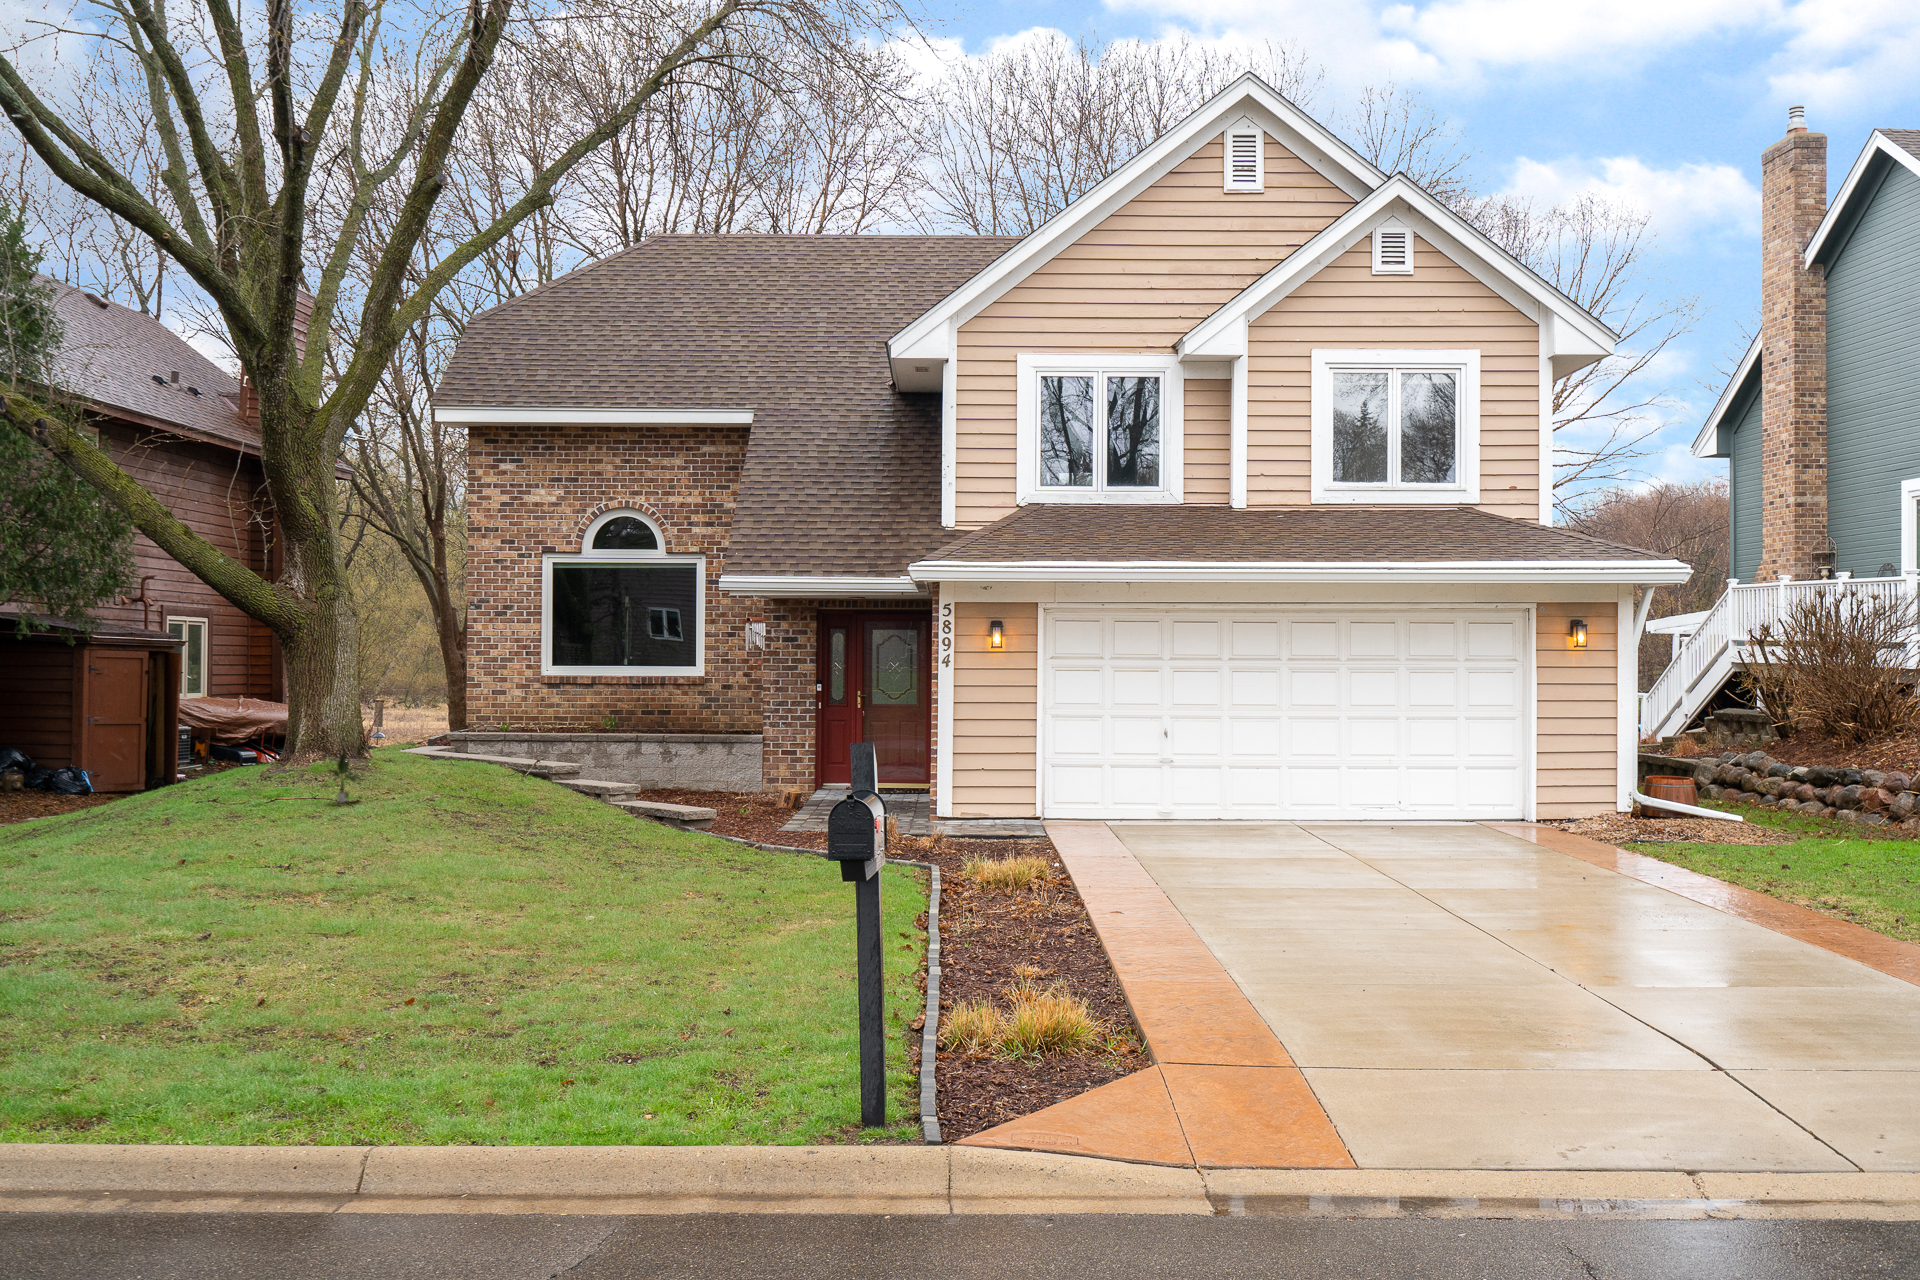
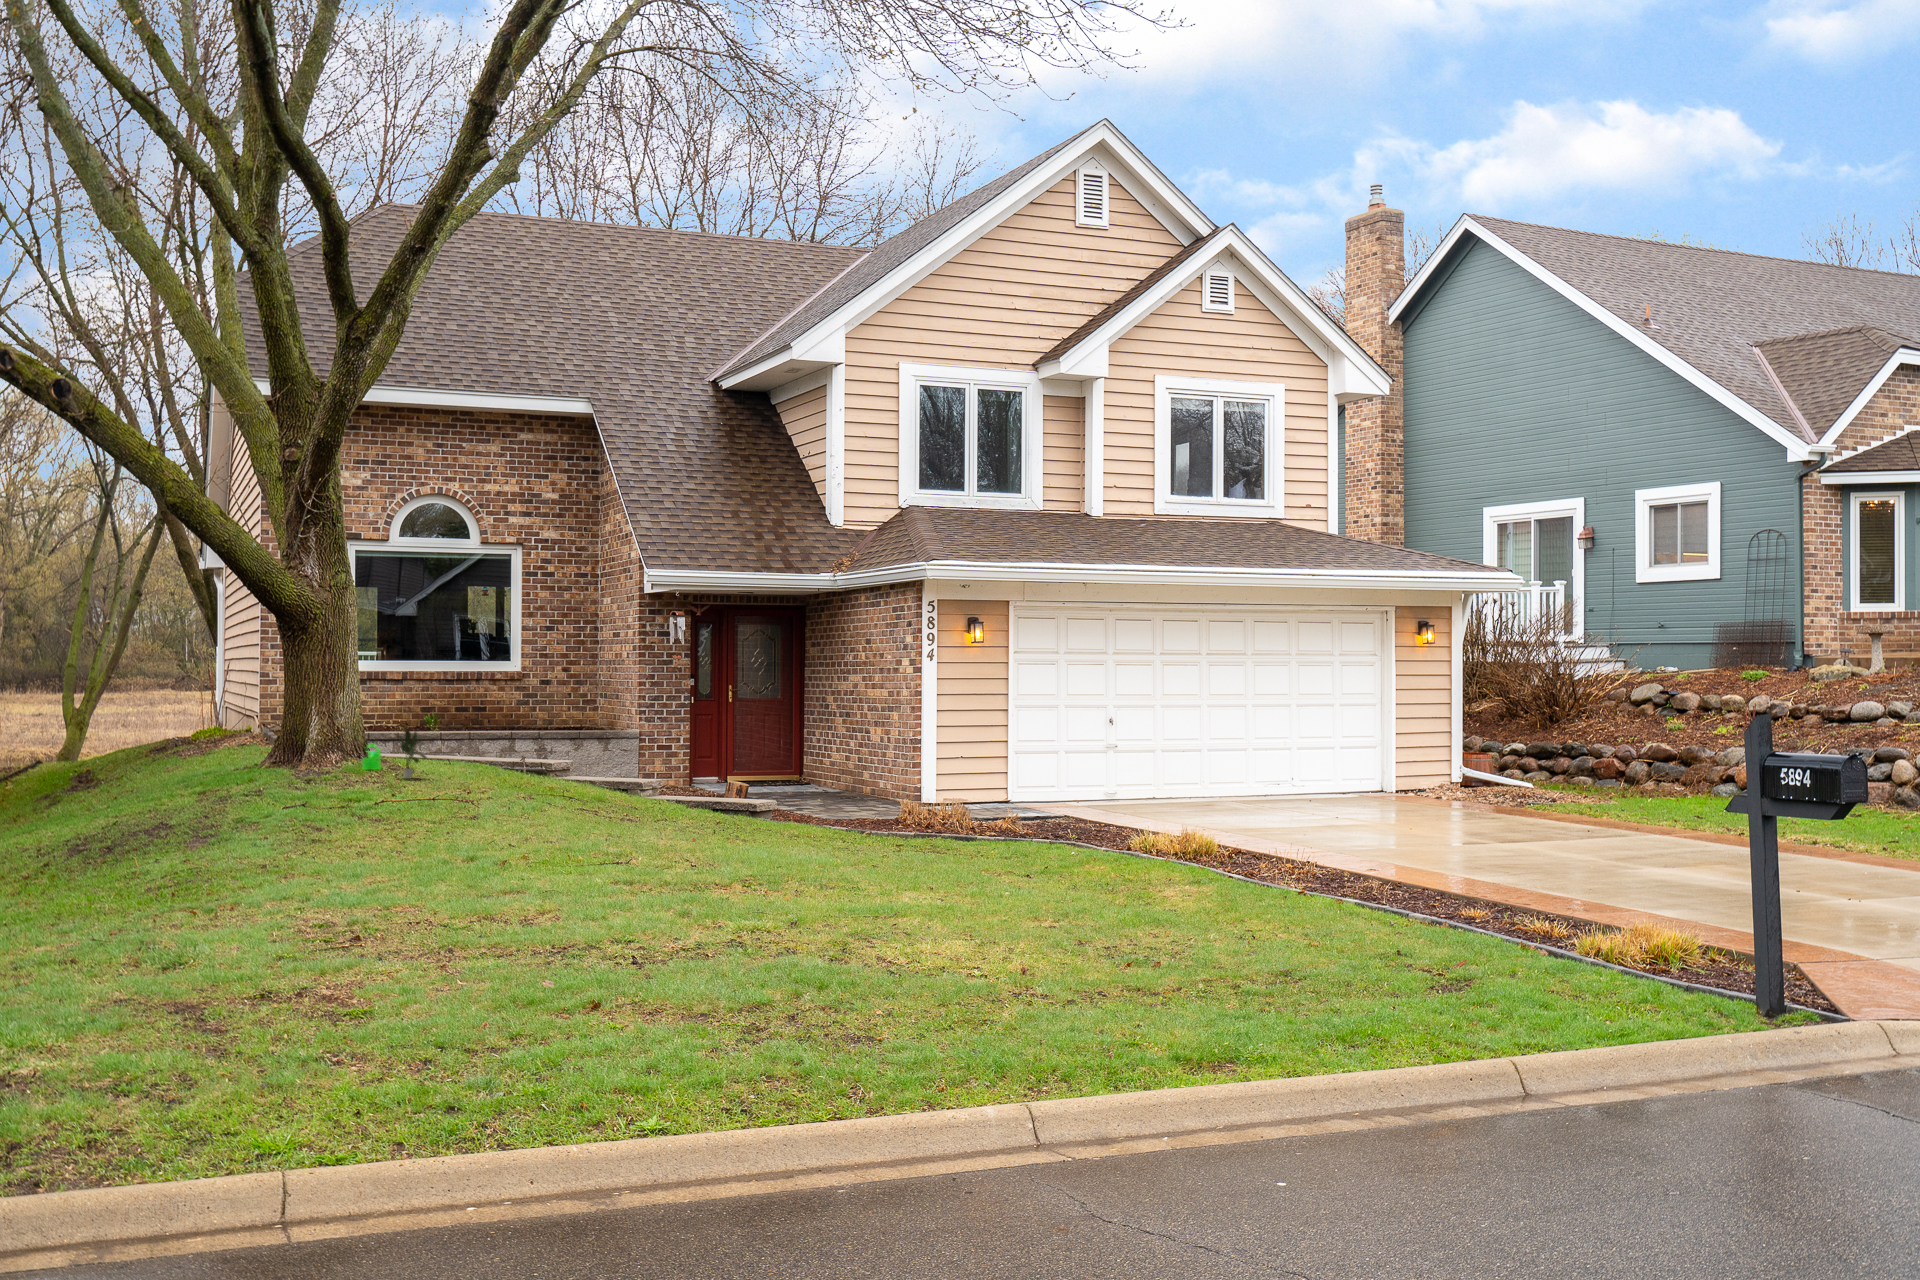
watering can: none [368,758,394,784] -> present [362,743,381,770]

